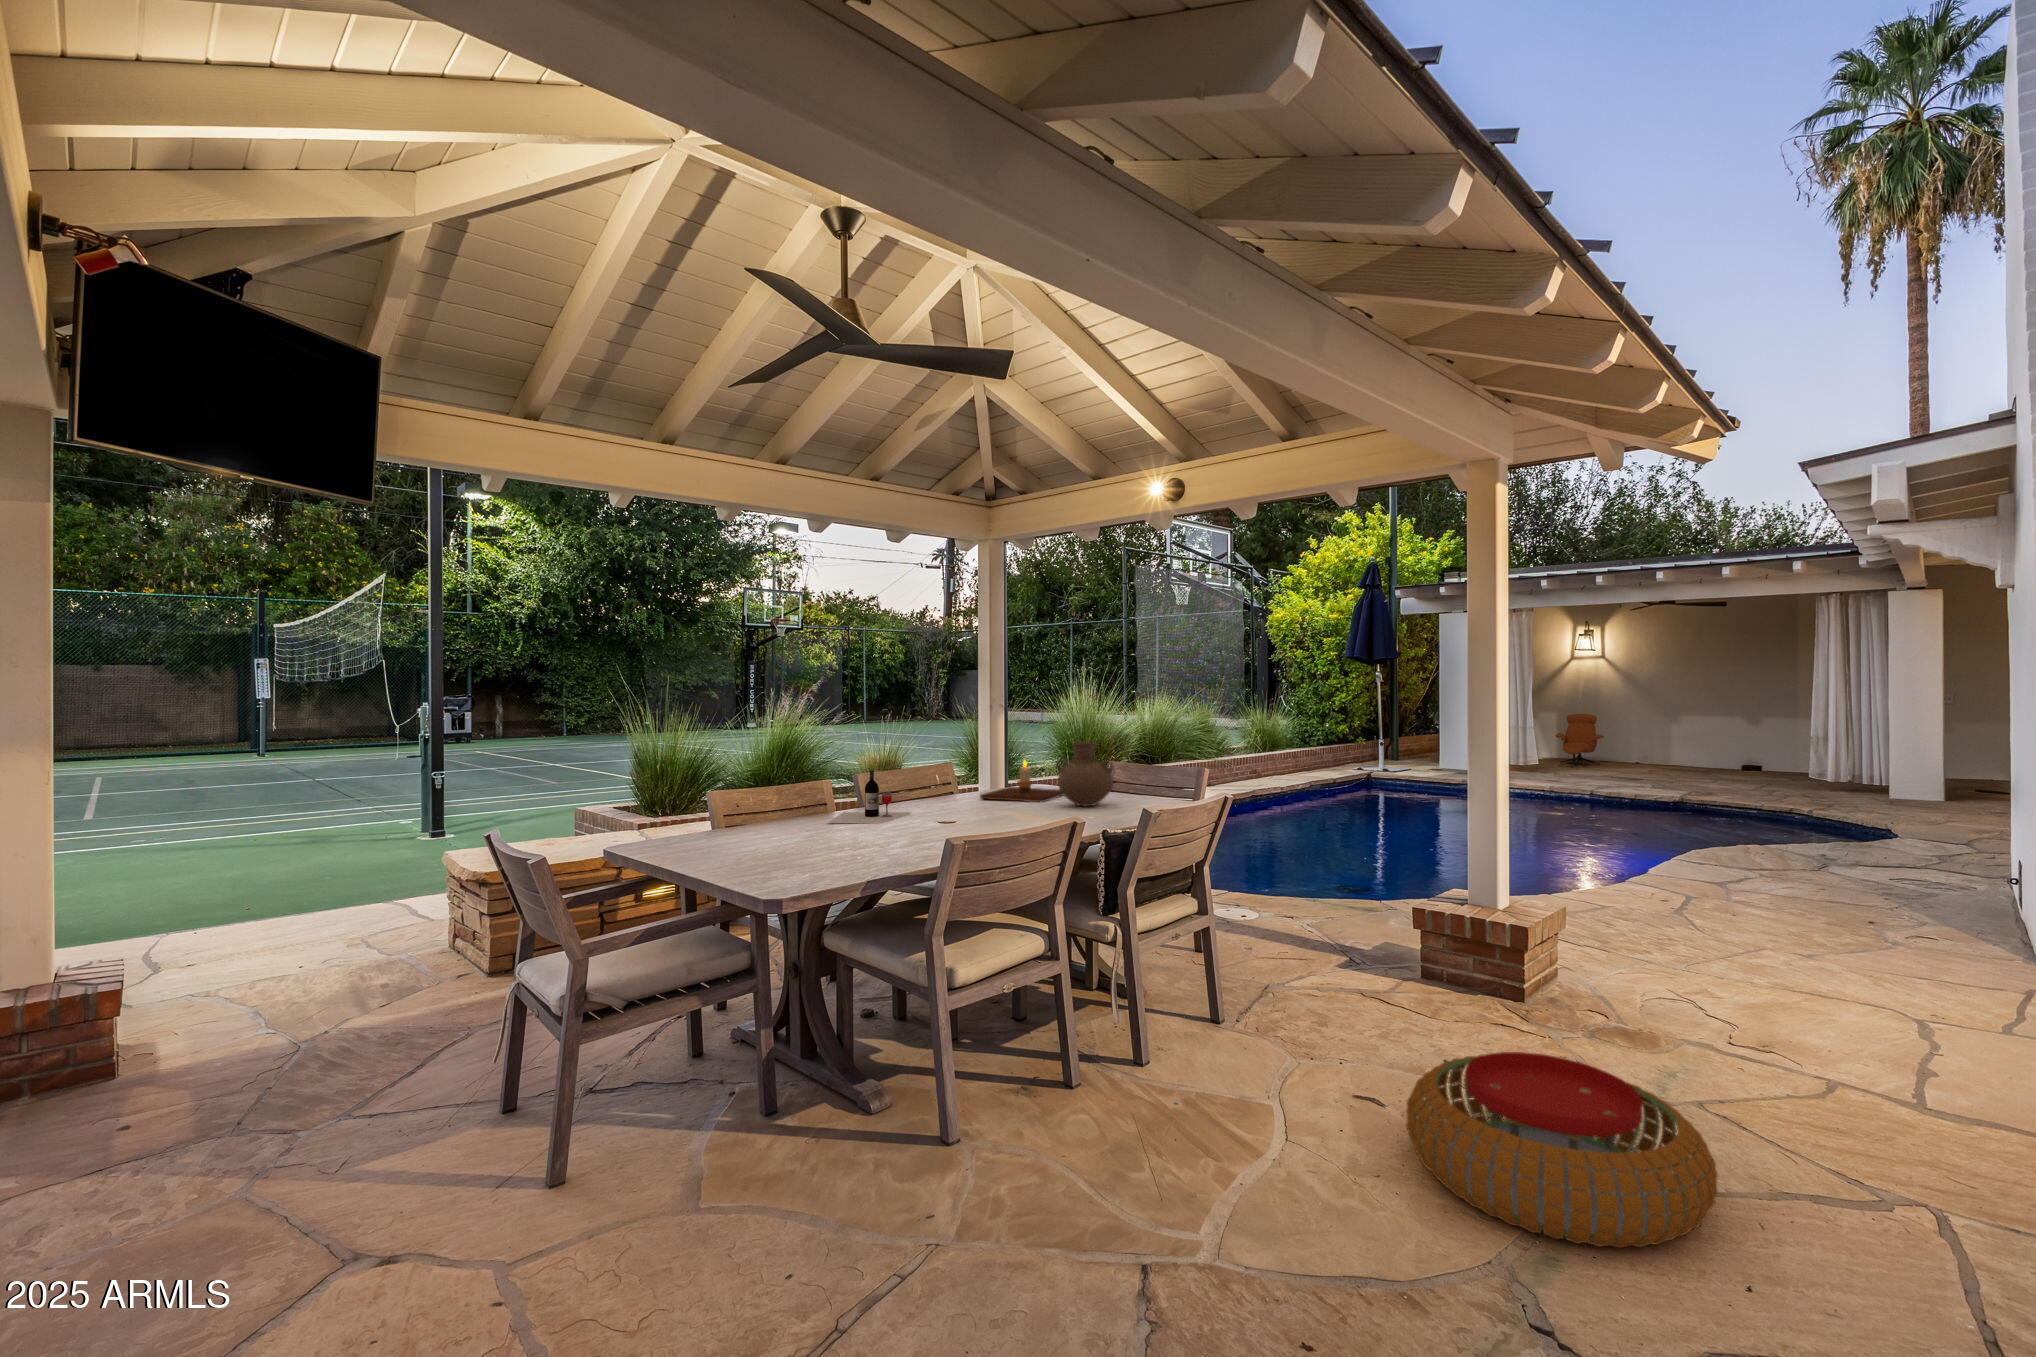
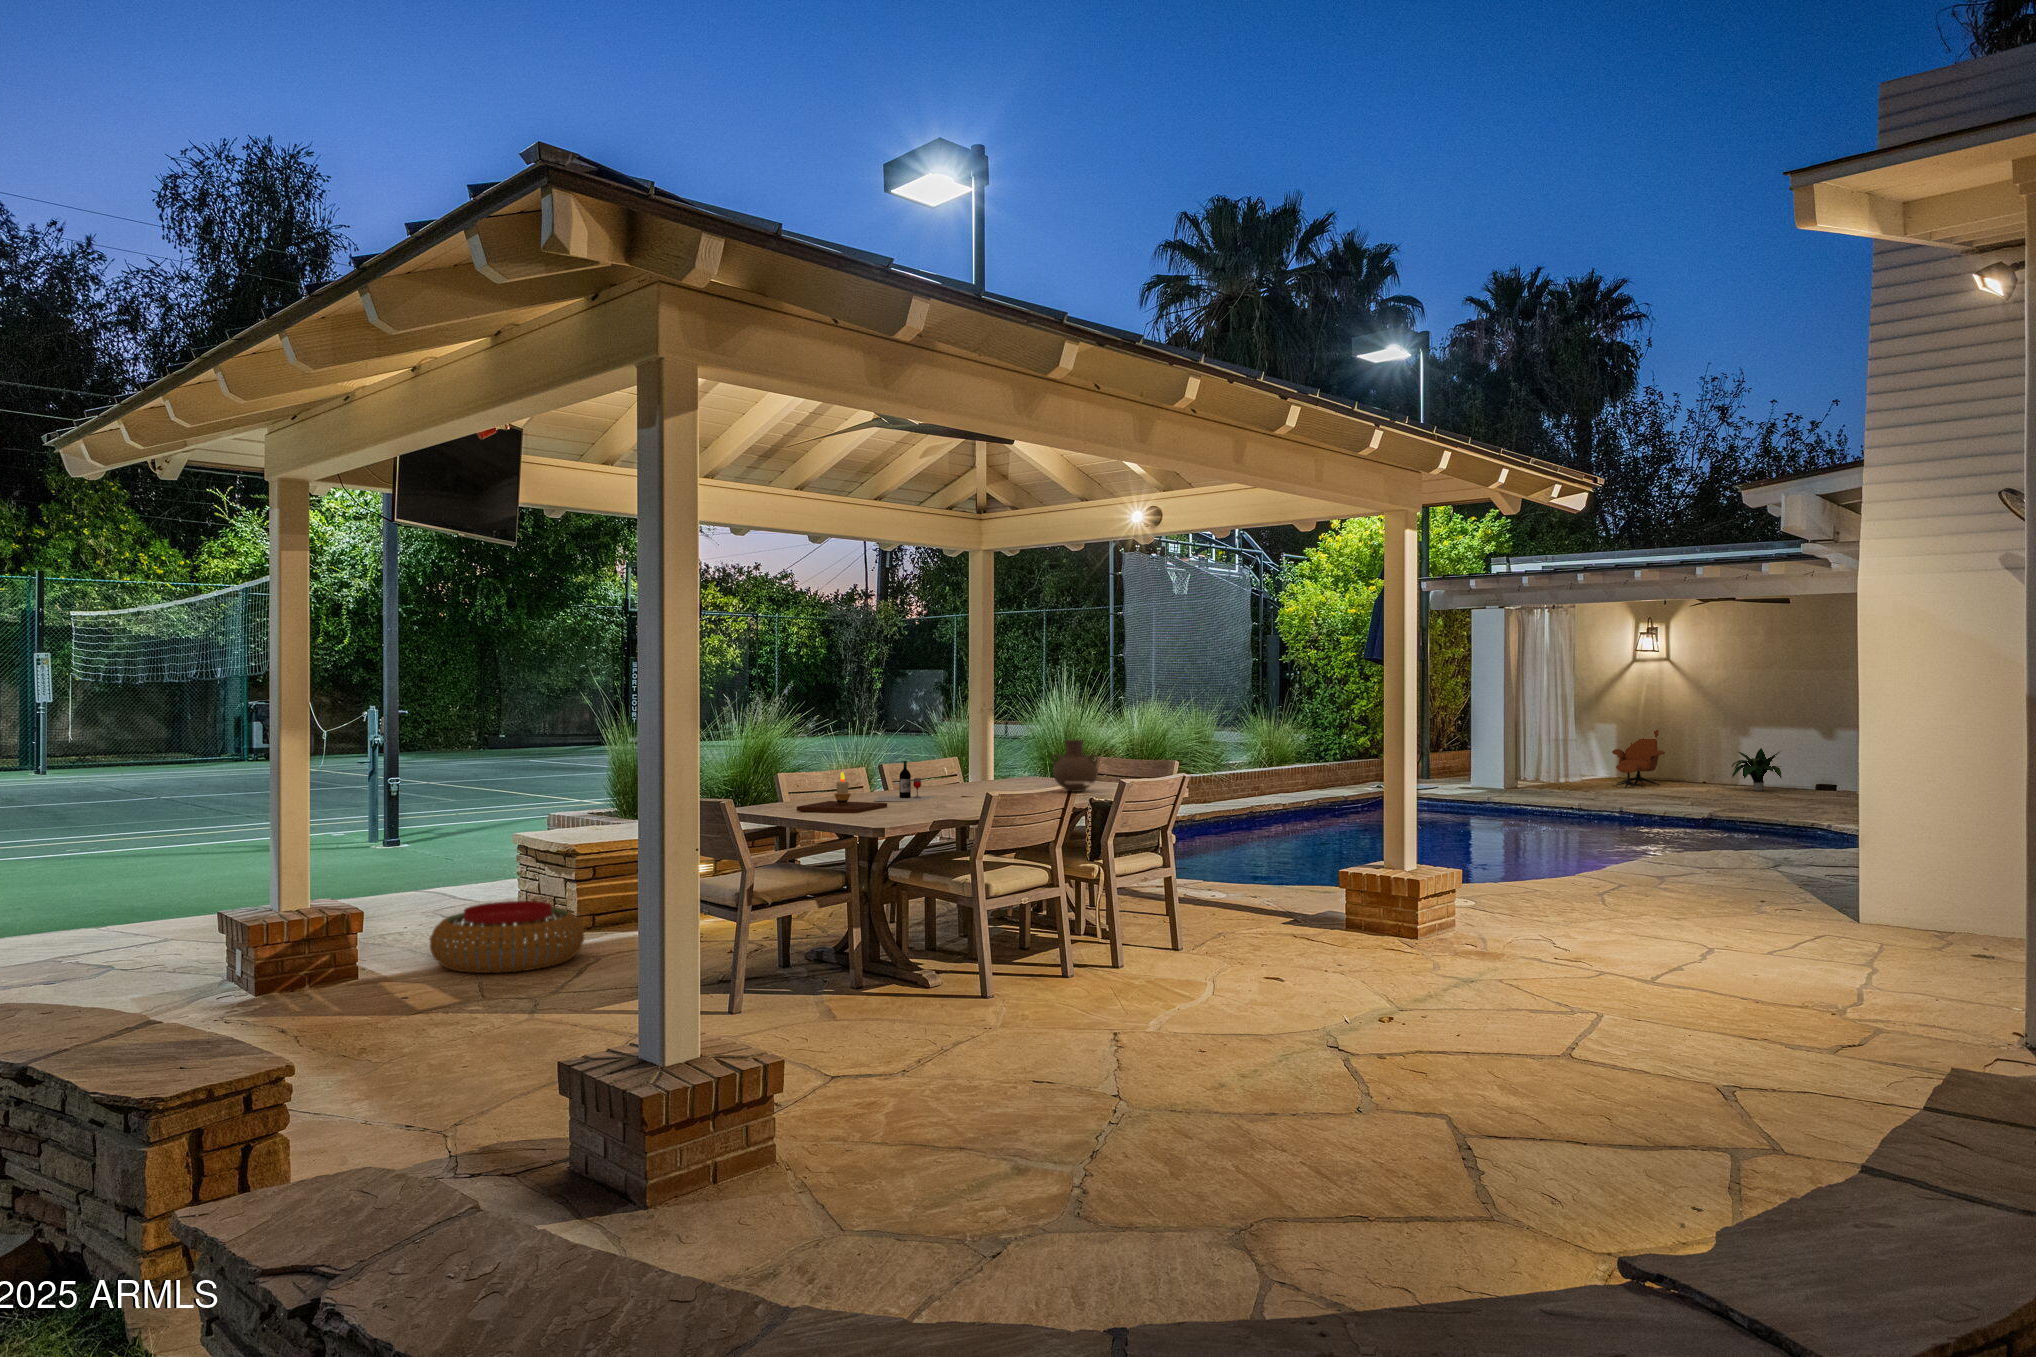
potted plant: none [1666,731,1726,770] -> present [1732,748,1782,791]
candle: present [980,760,1063,802] -> present [797,772,887,813]
pouf: present [1406,1052,1718,1248] -> present [430,901,584,973]

